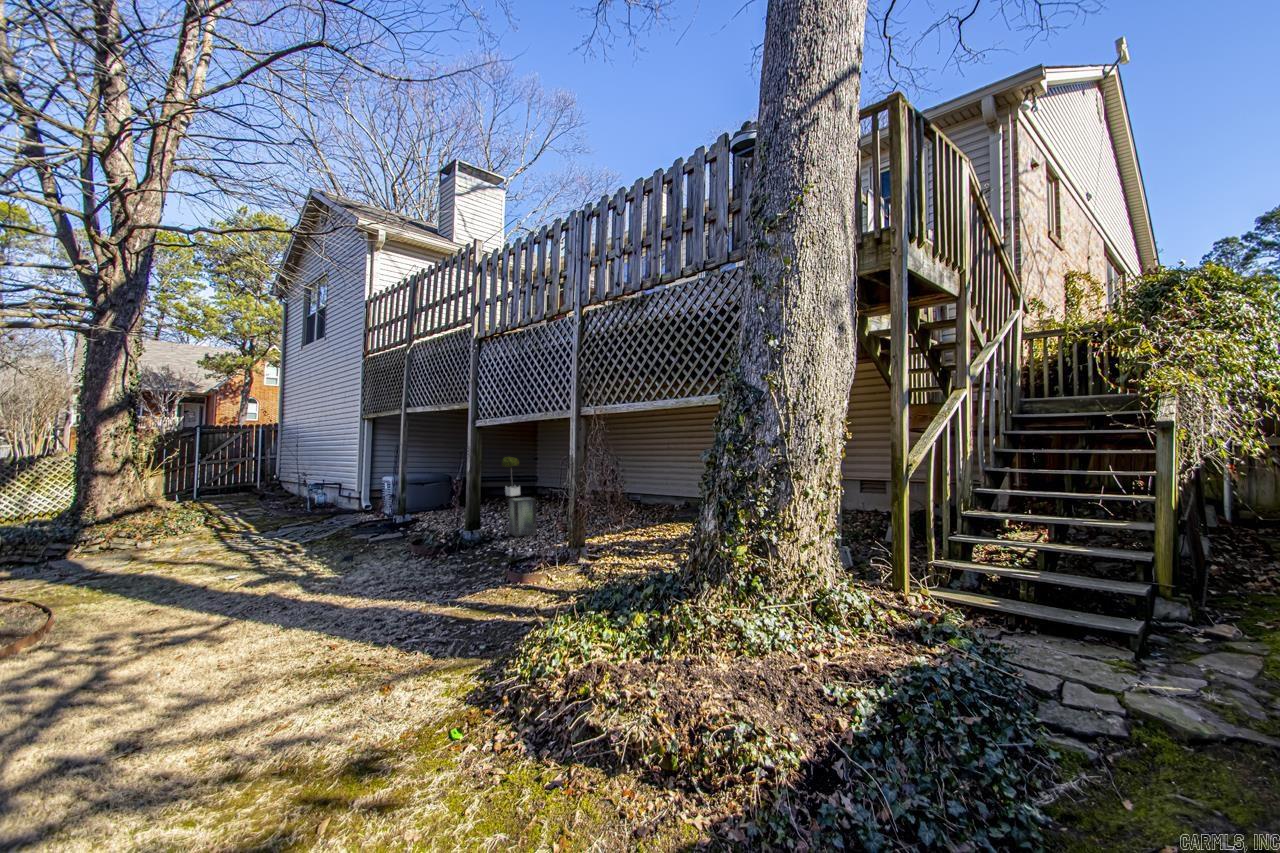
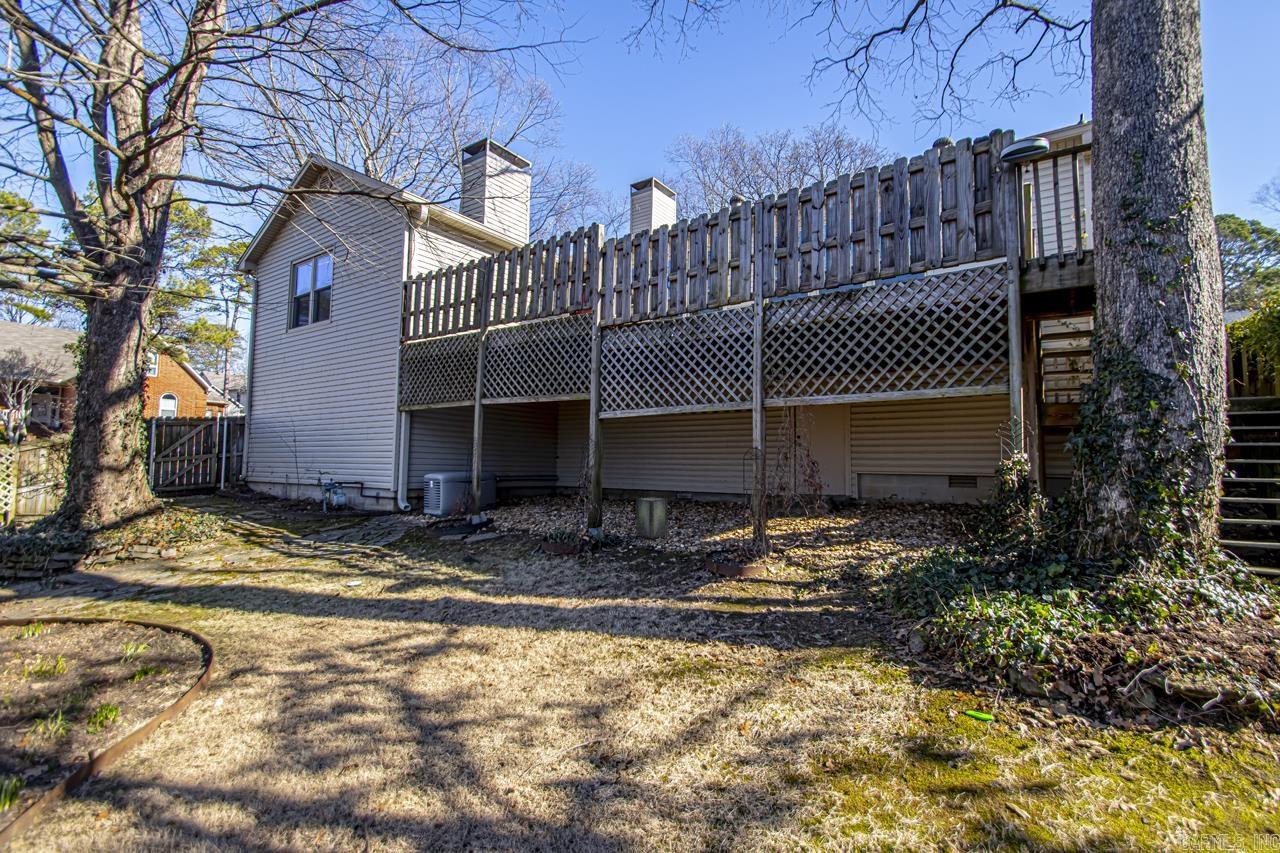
potted tree: present [502,457,520,496] -> none [546,459,565,501]

